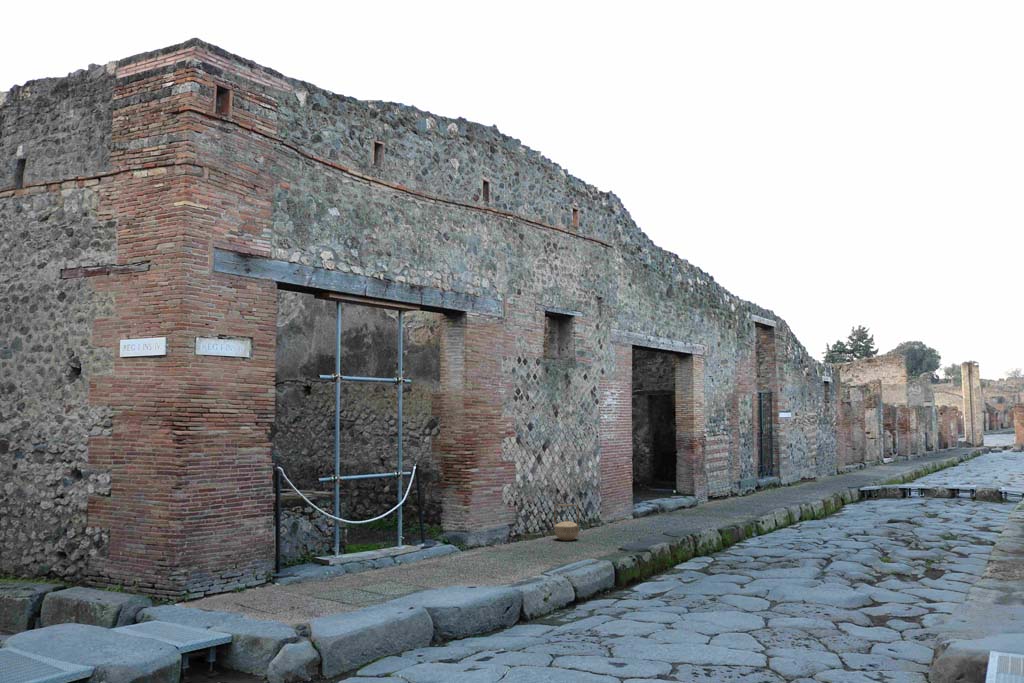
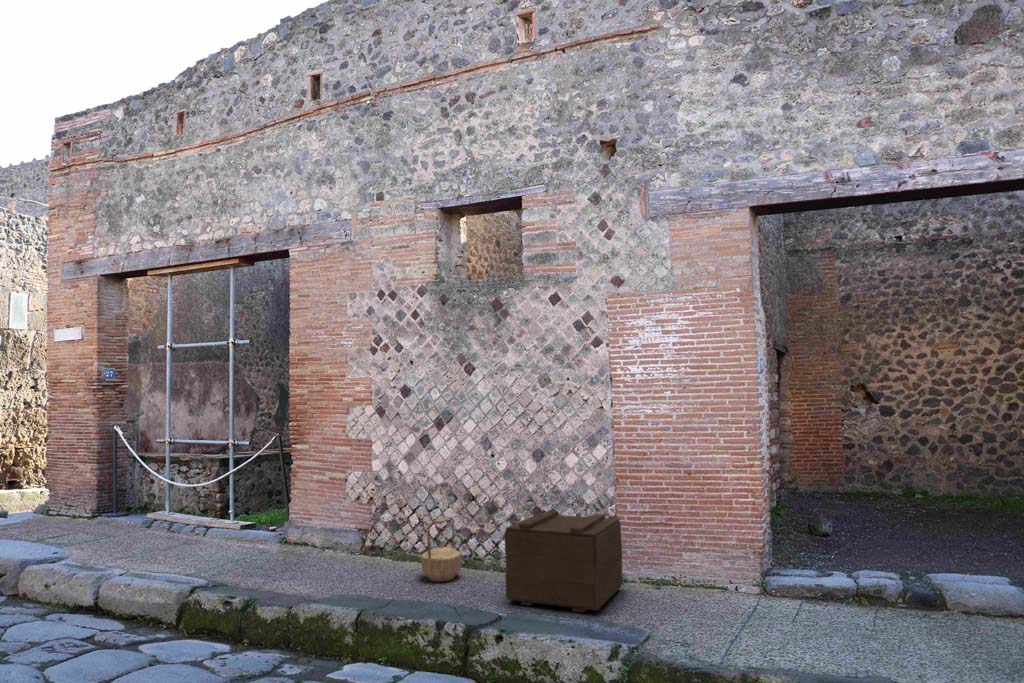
wooden crate: none [585,491,646,534] -> present [505,511,623,612]

